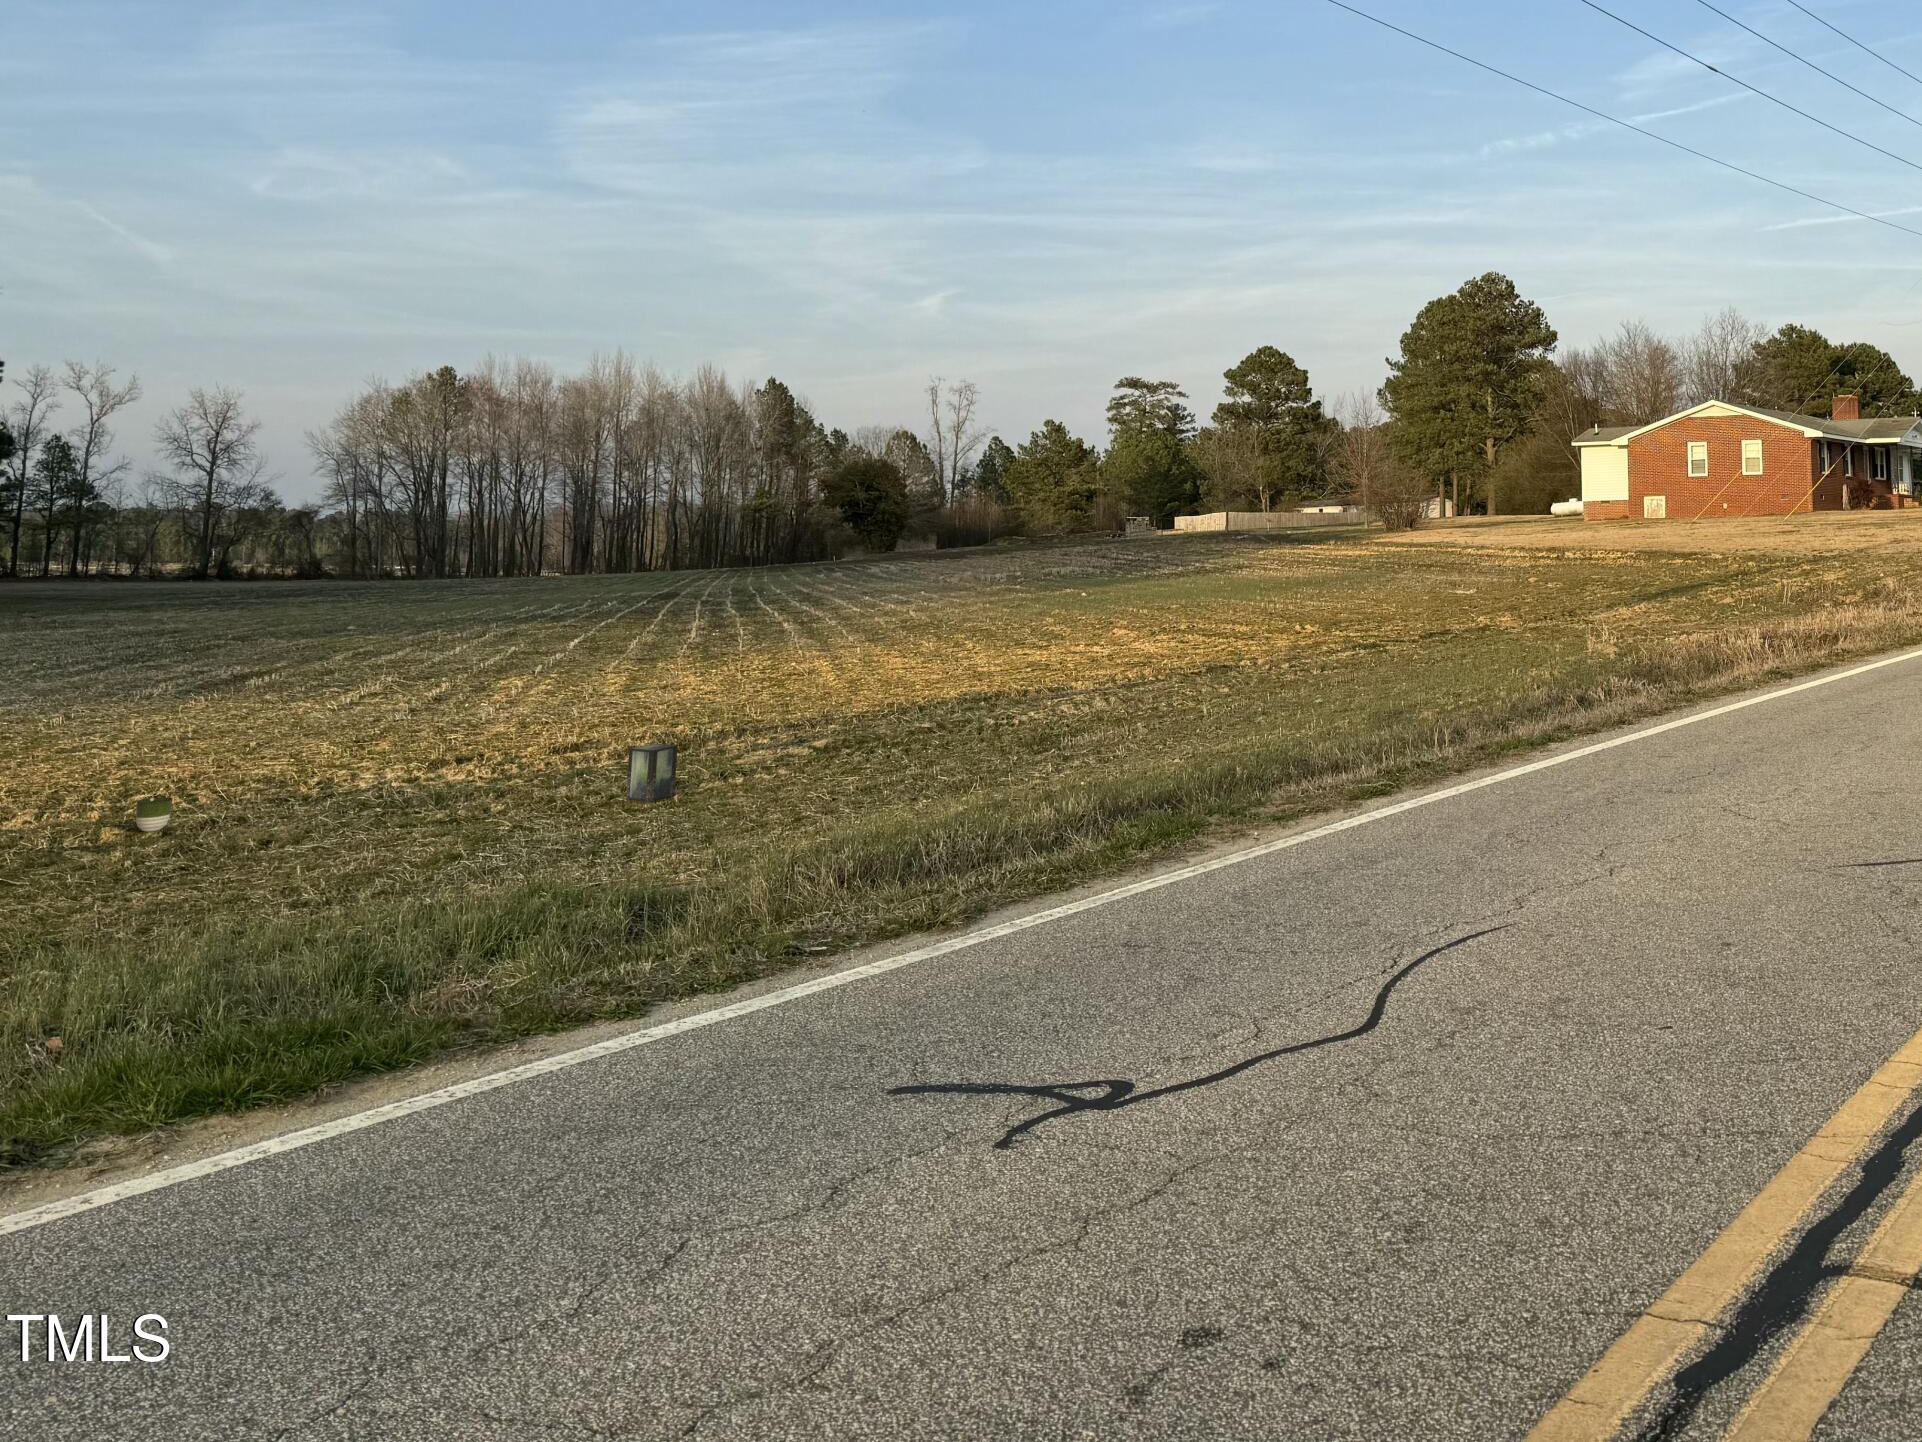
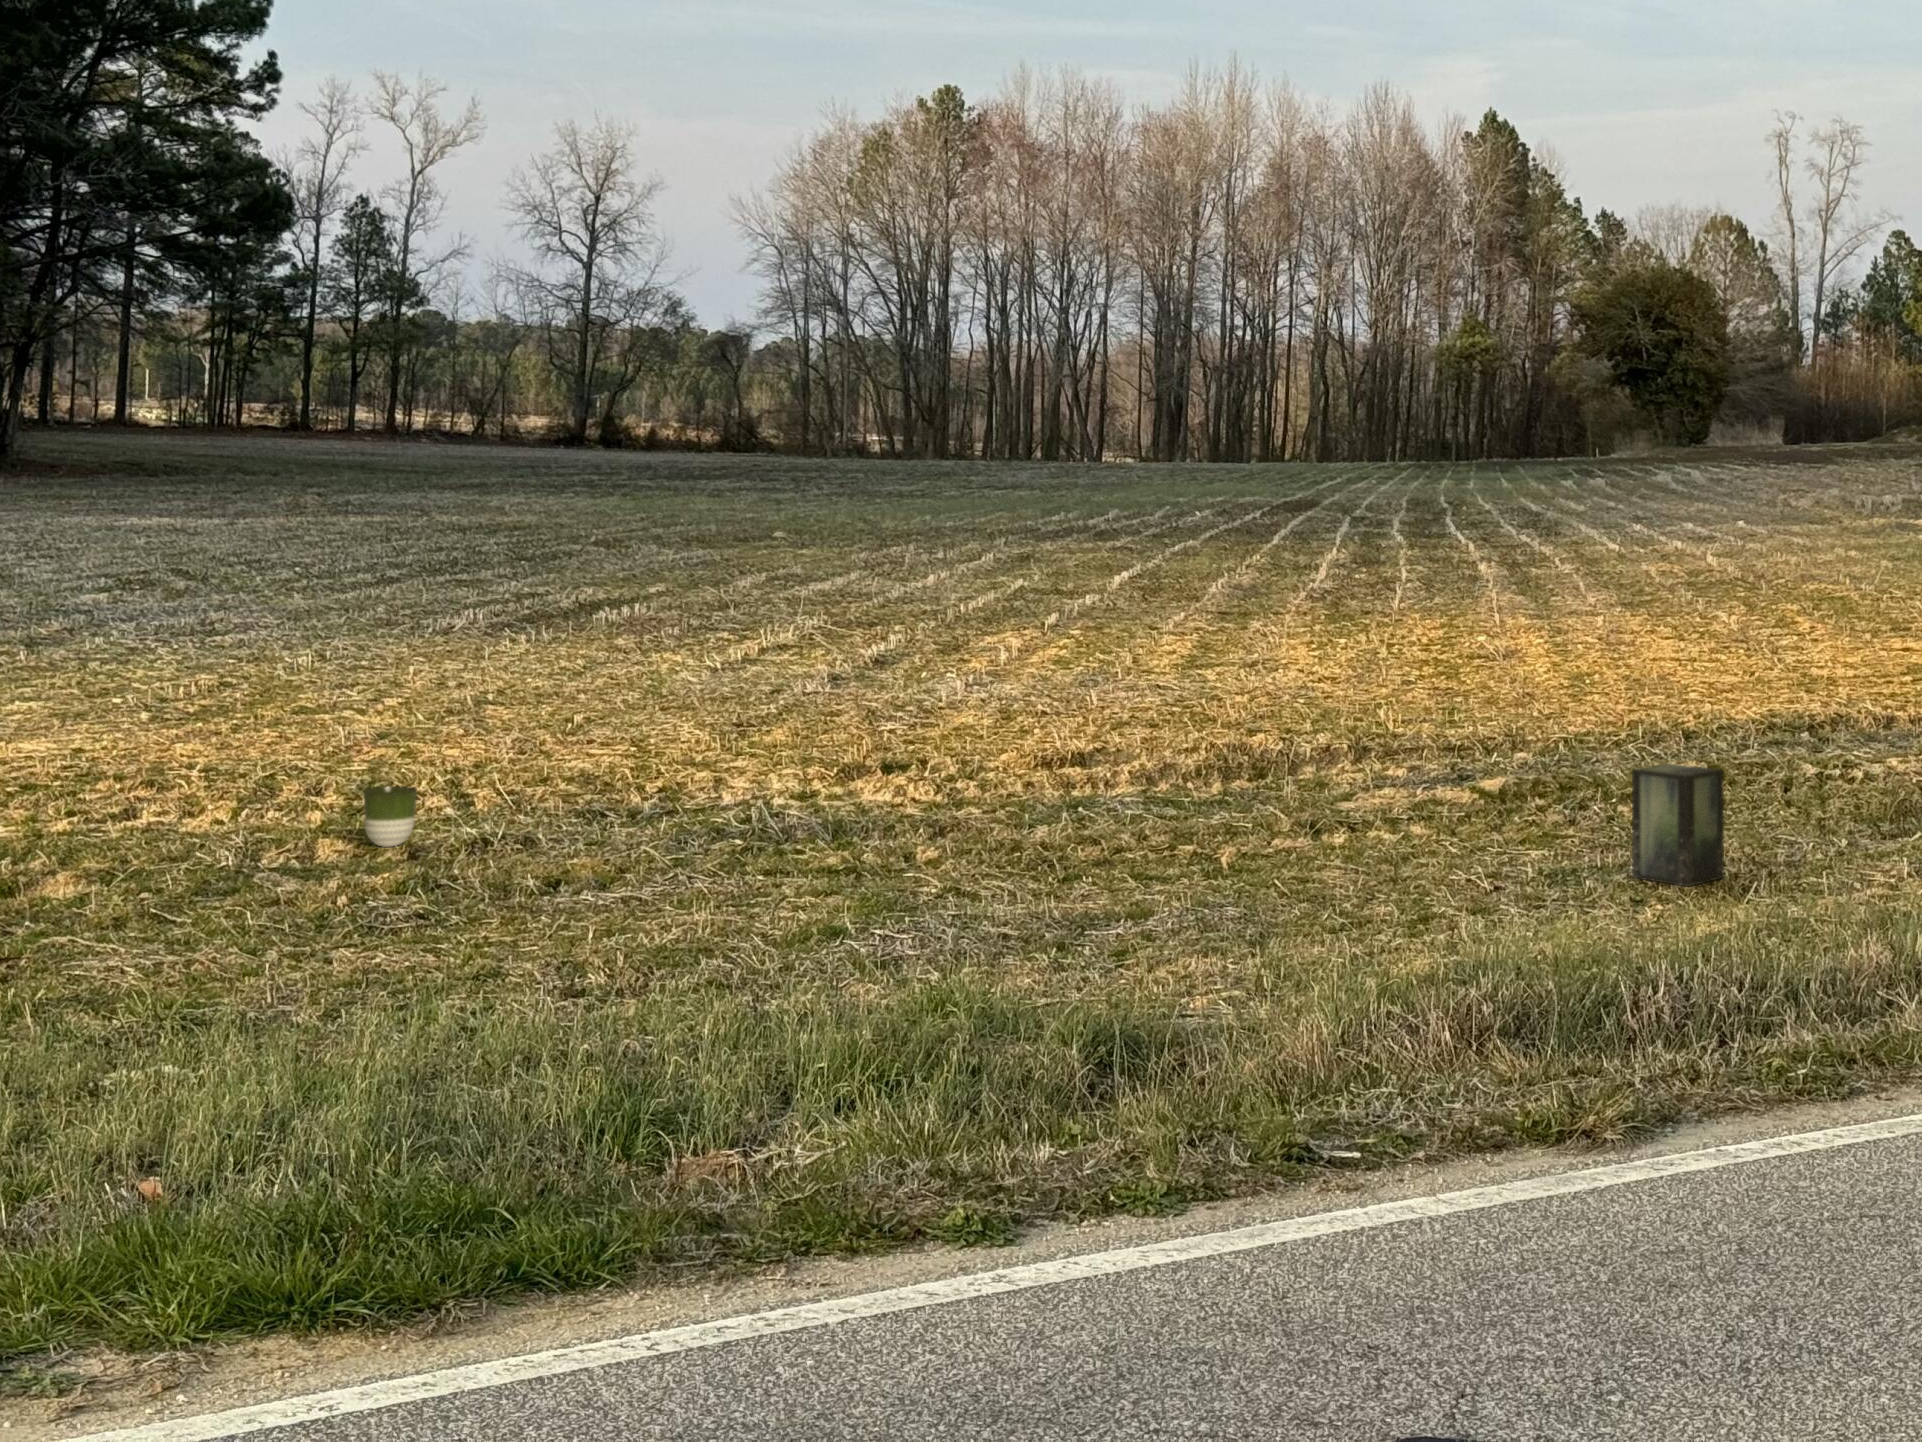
storage box: present [626,744,678,802] -> present [1632,764,1724,886]

